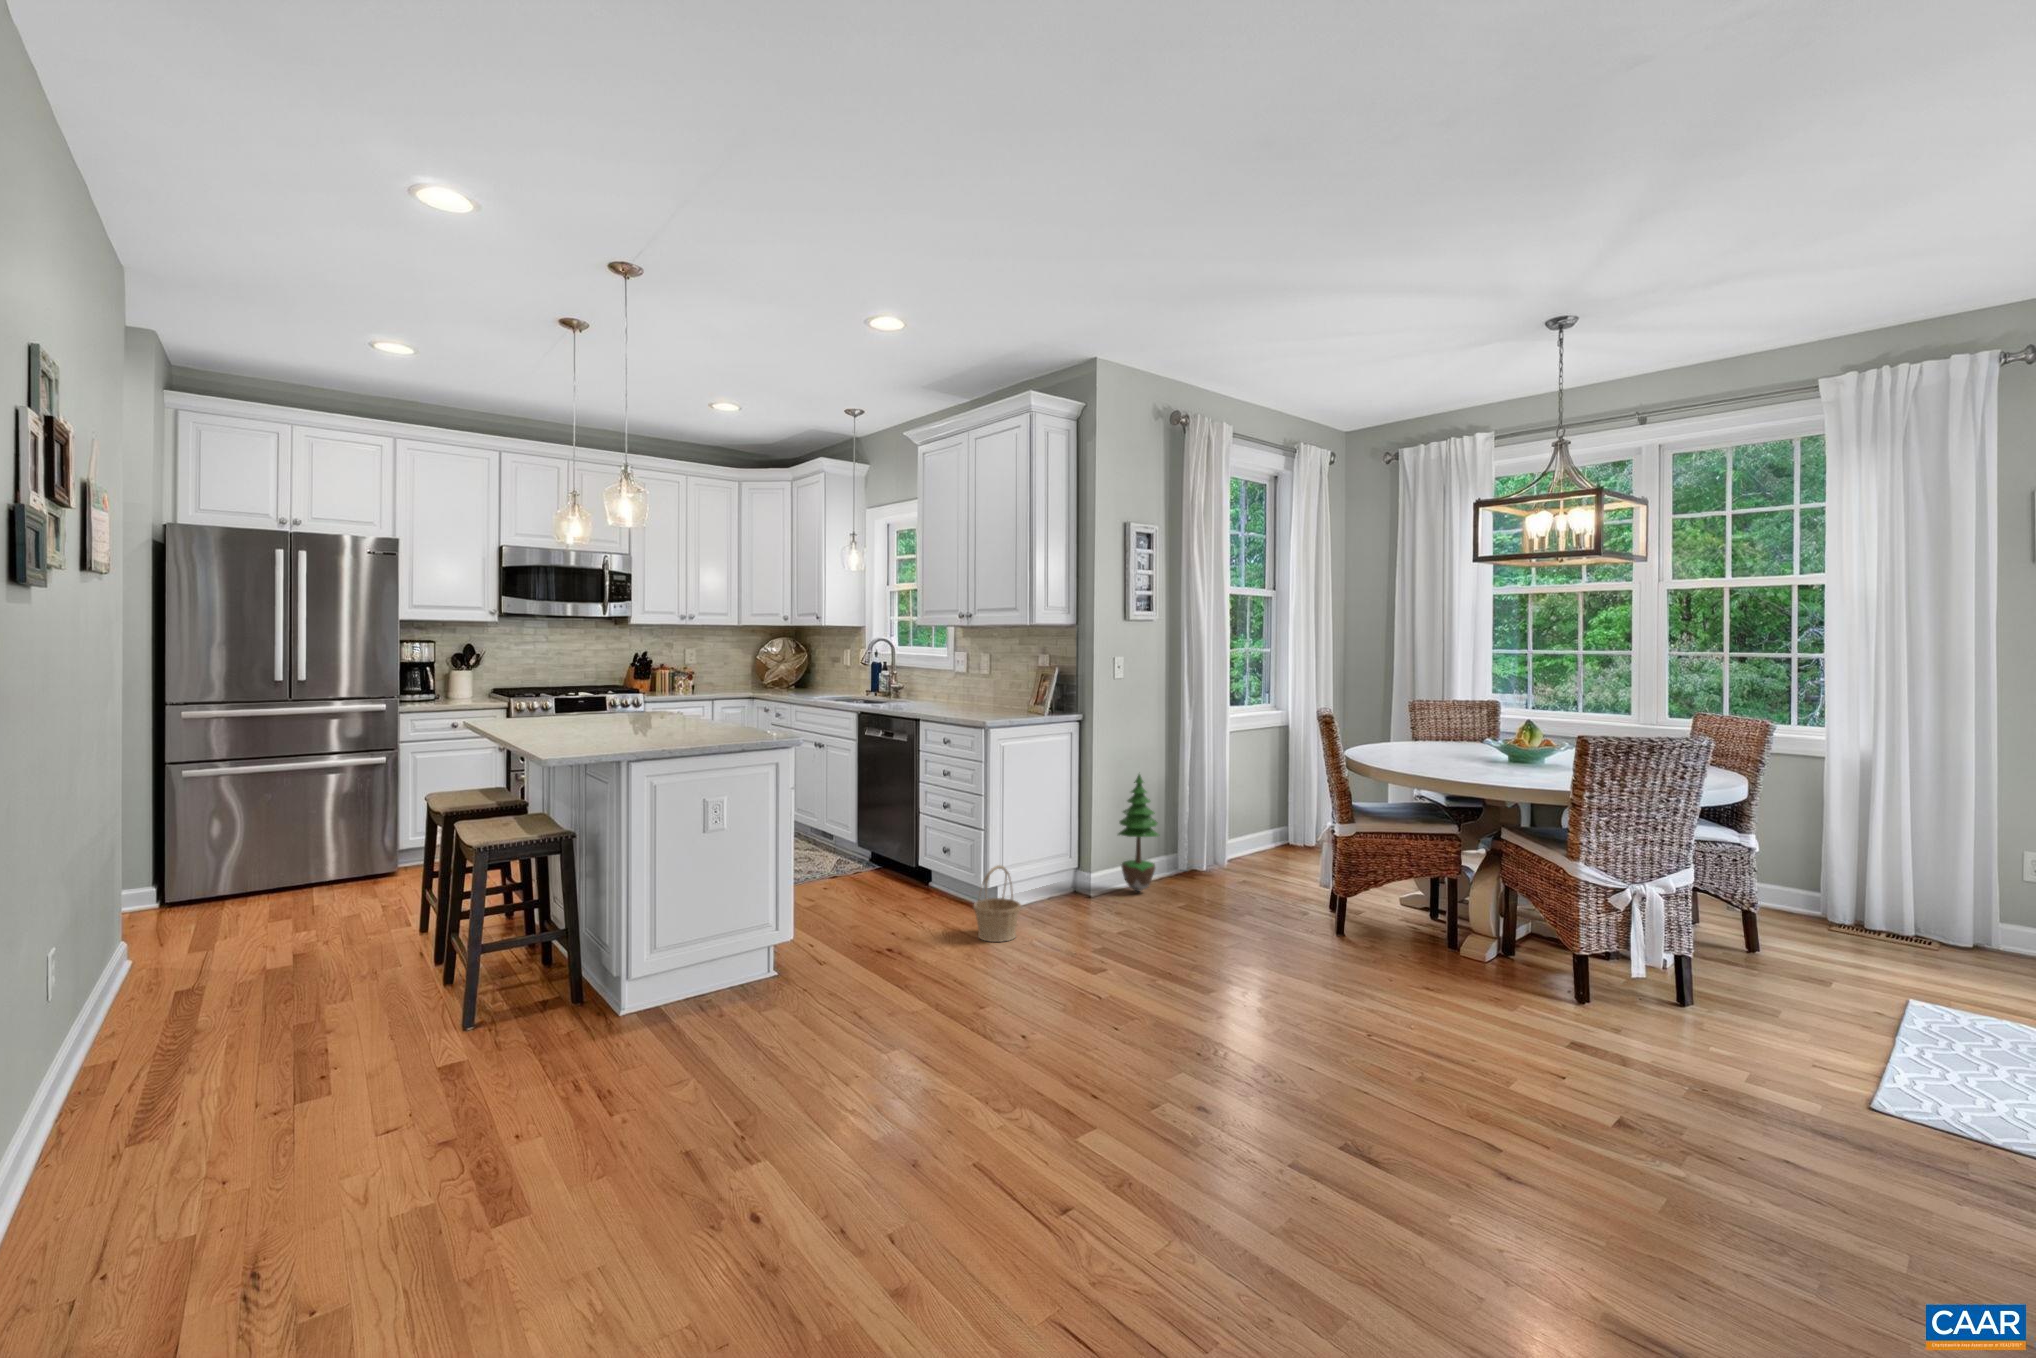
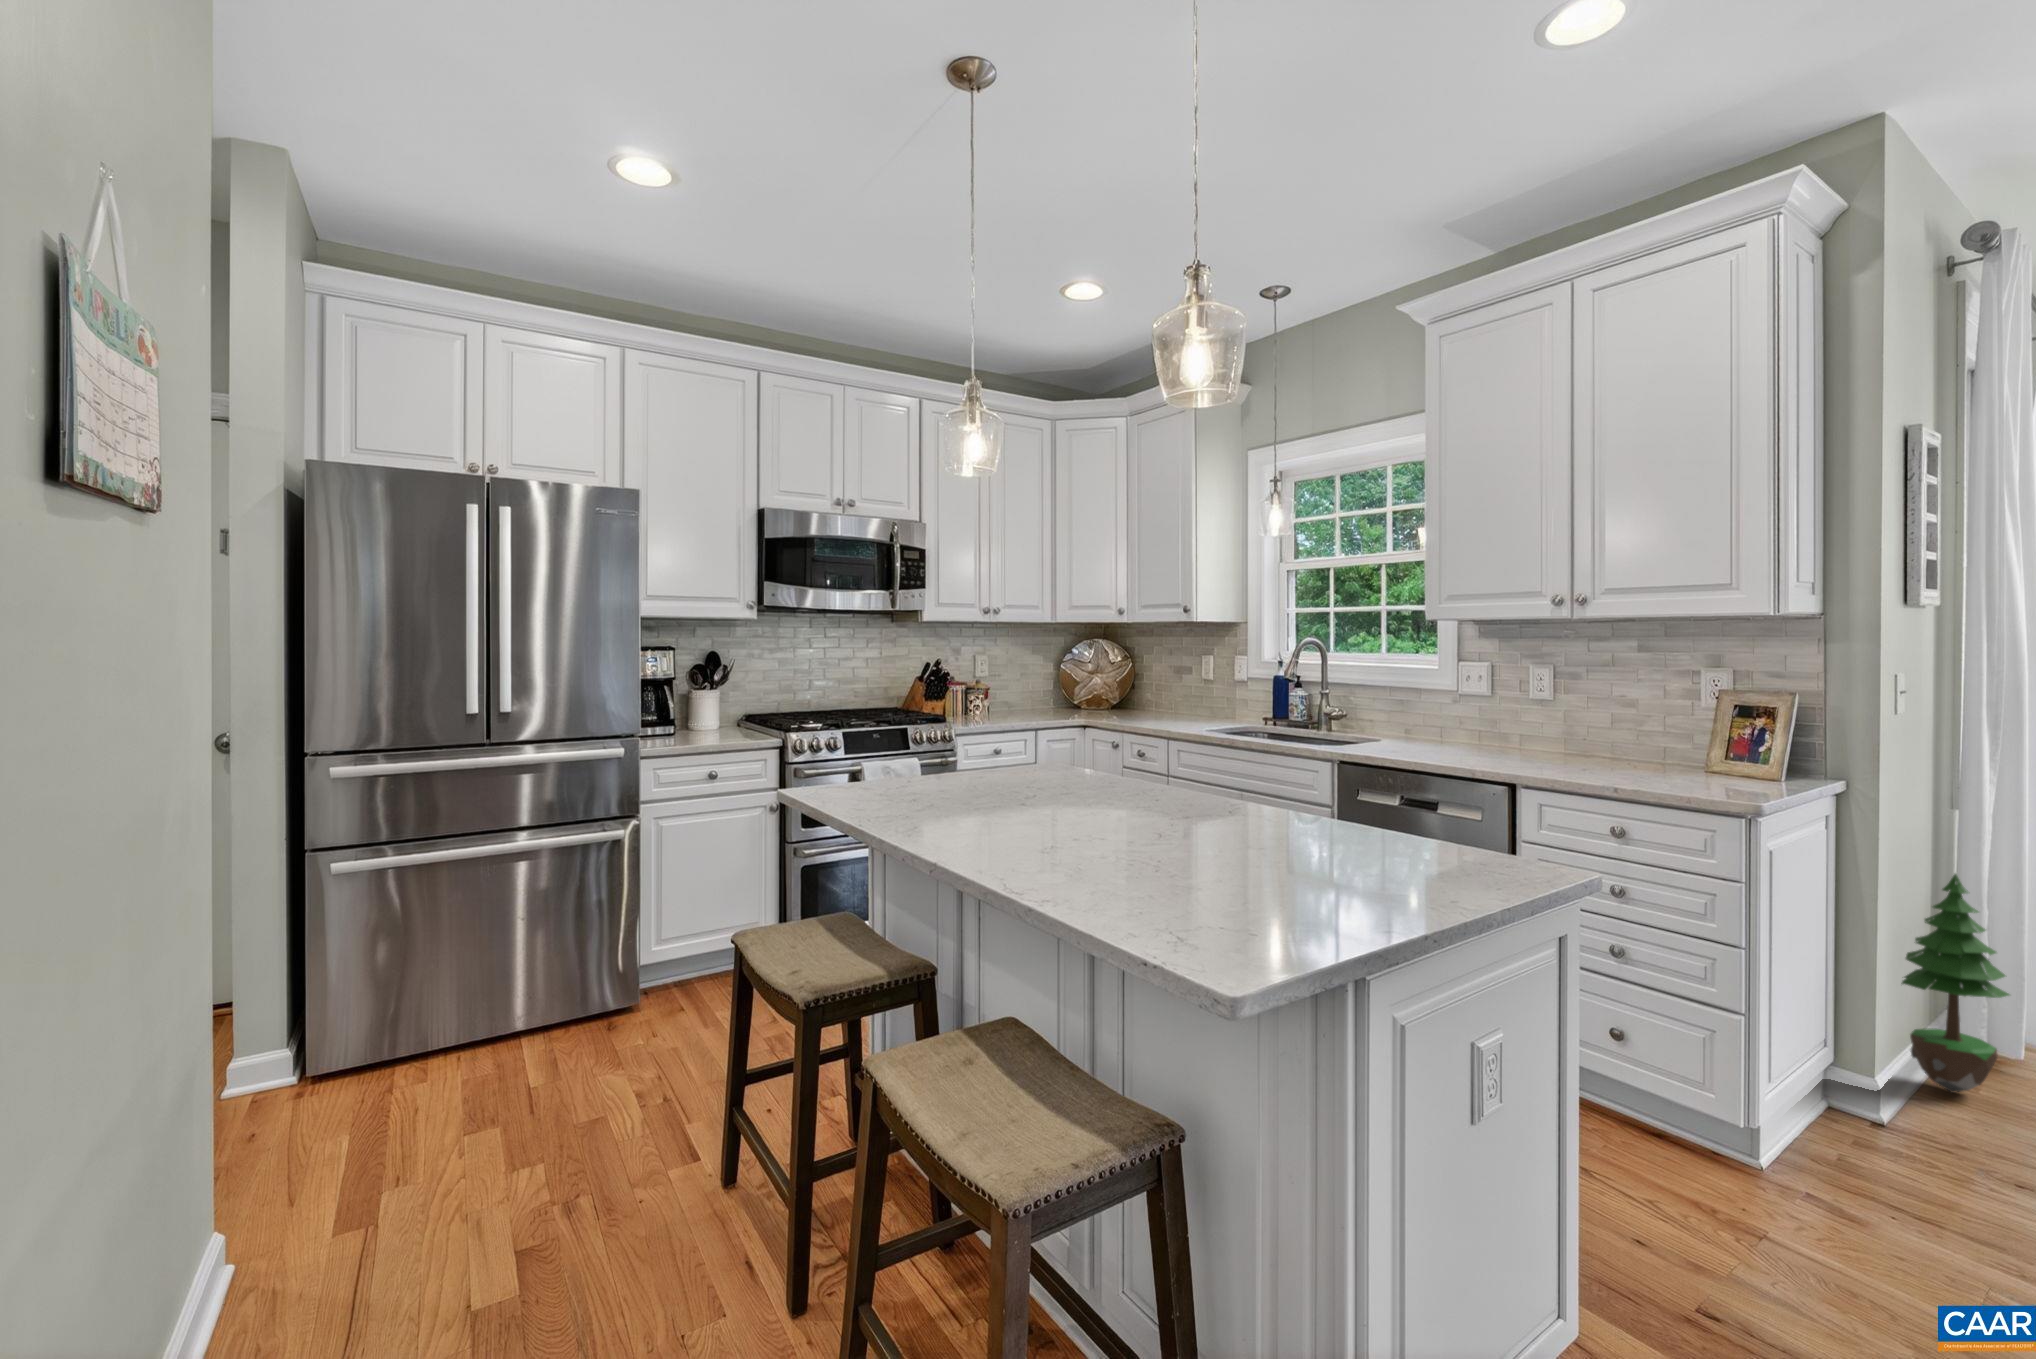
basket: present [973,865,1021,942] -> none [1816,1091,1951,1264]

